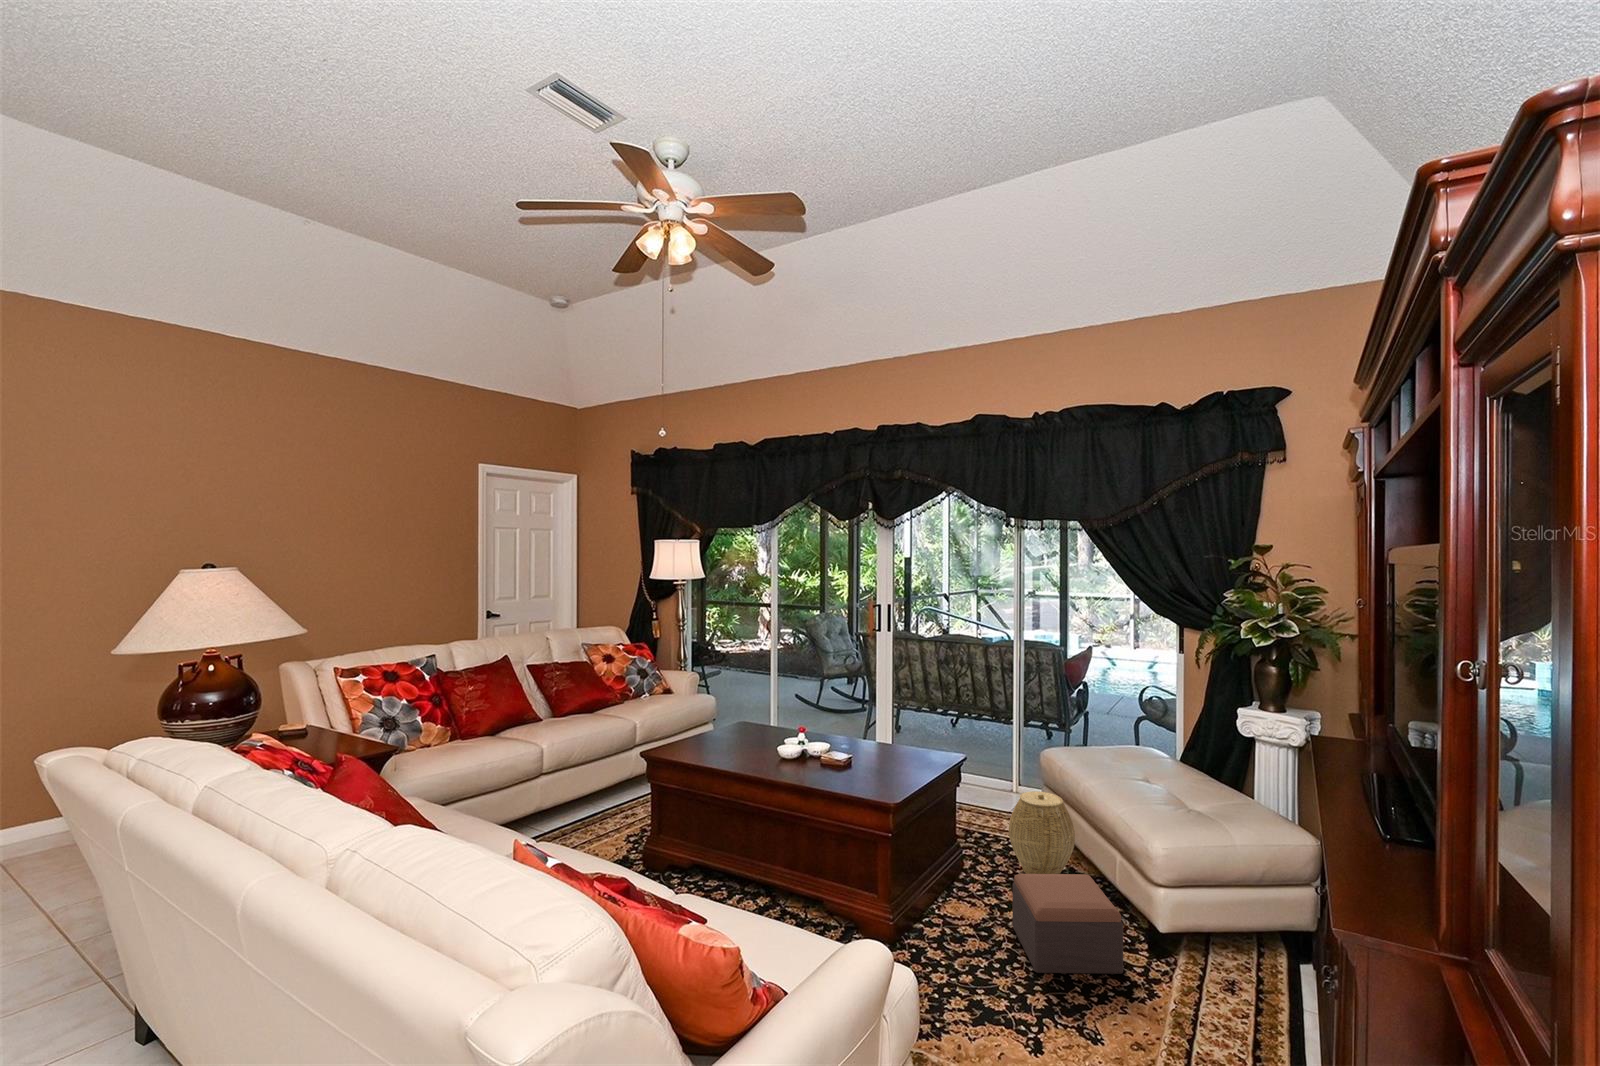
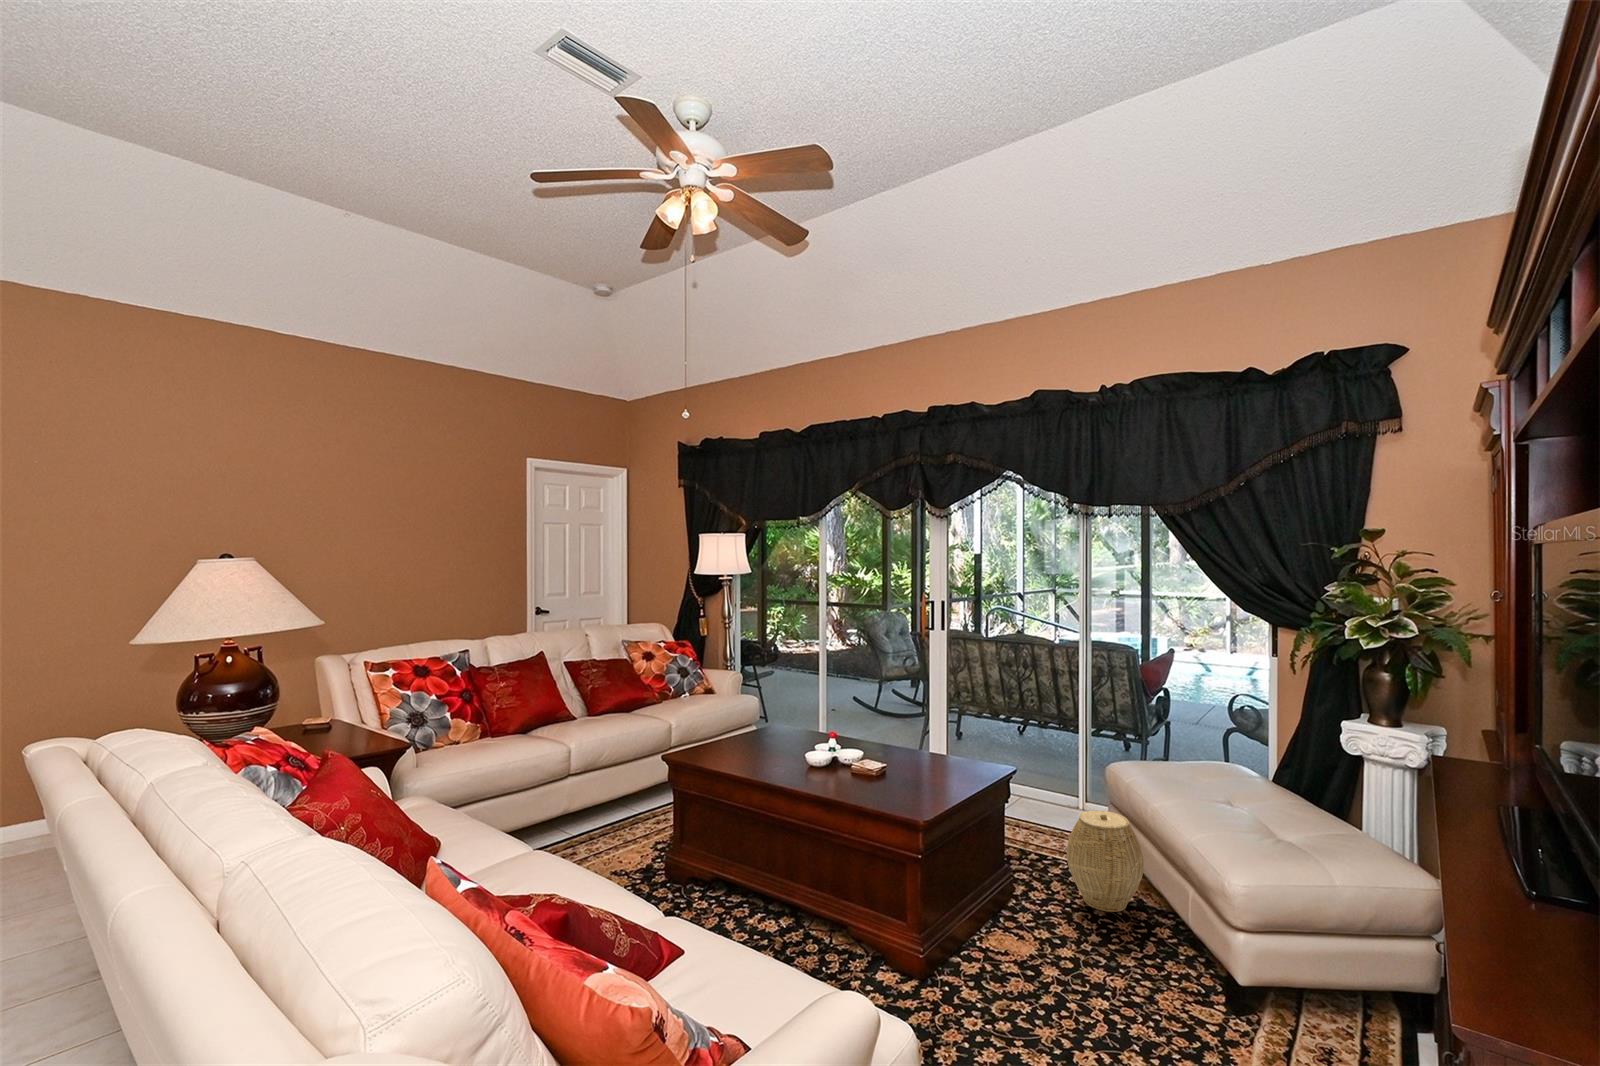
footstool: present [1013,874,1123,974] -> none [1063,906,1193,1032]

